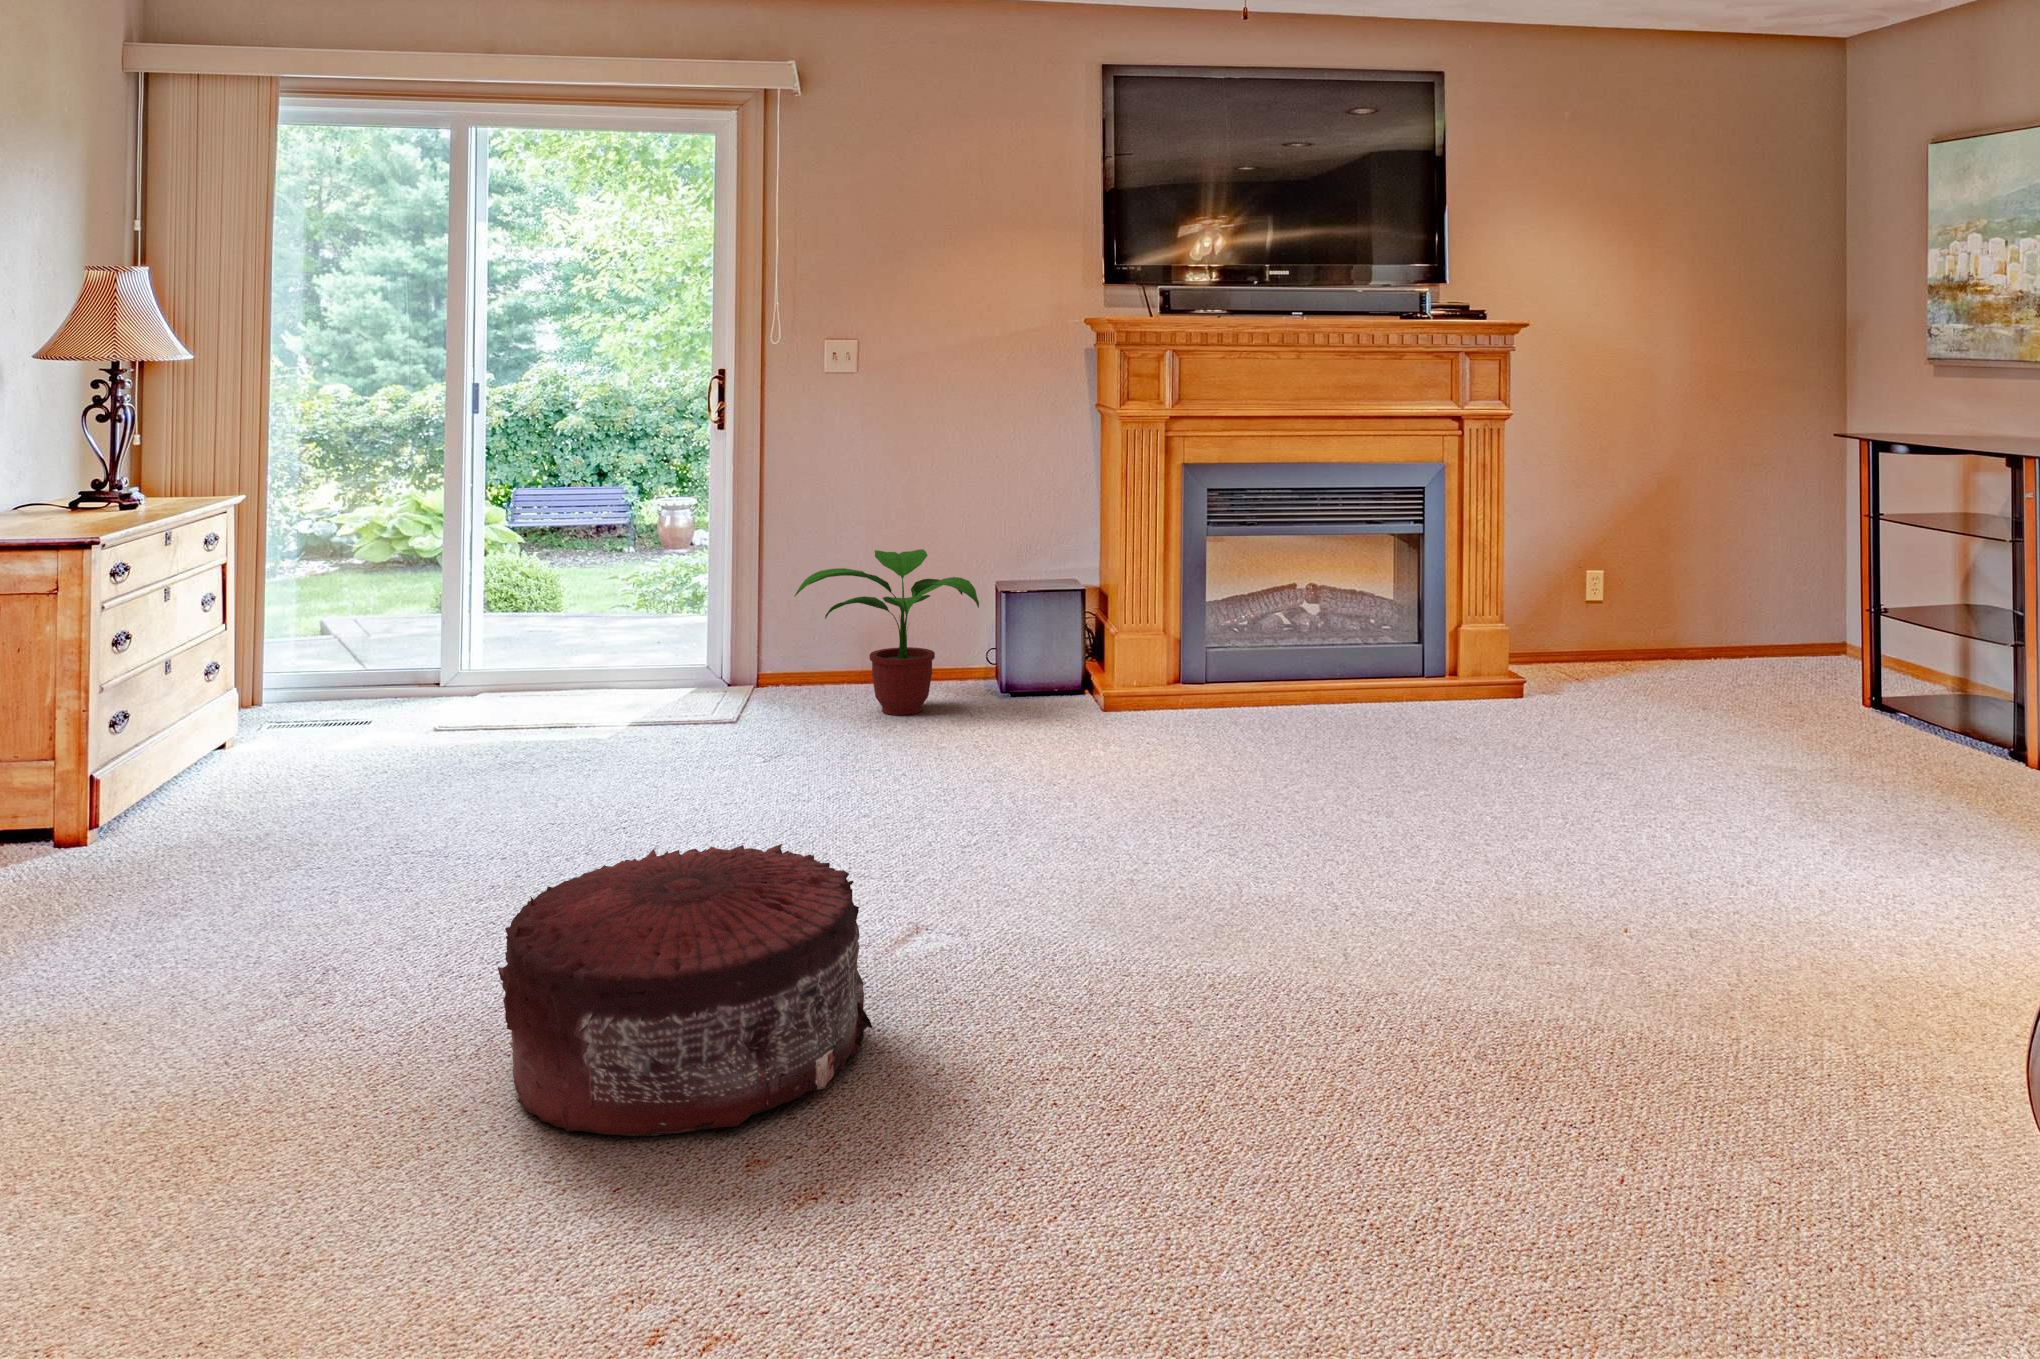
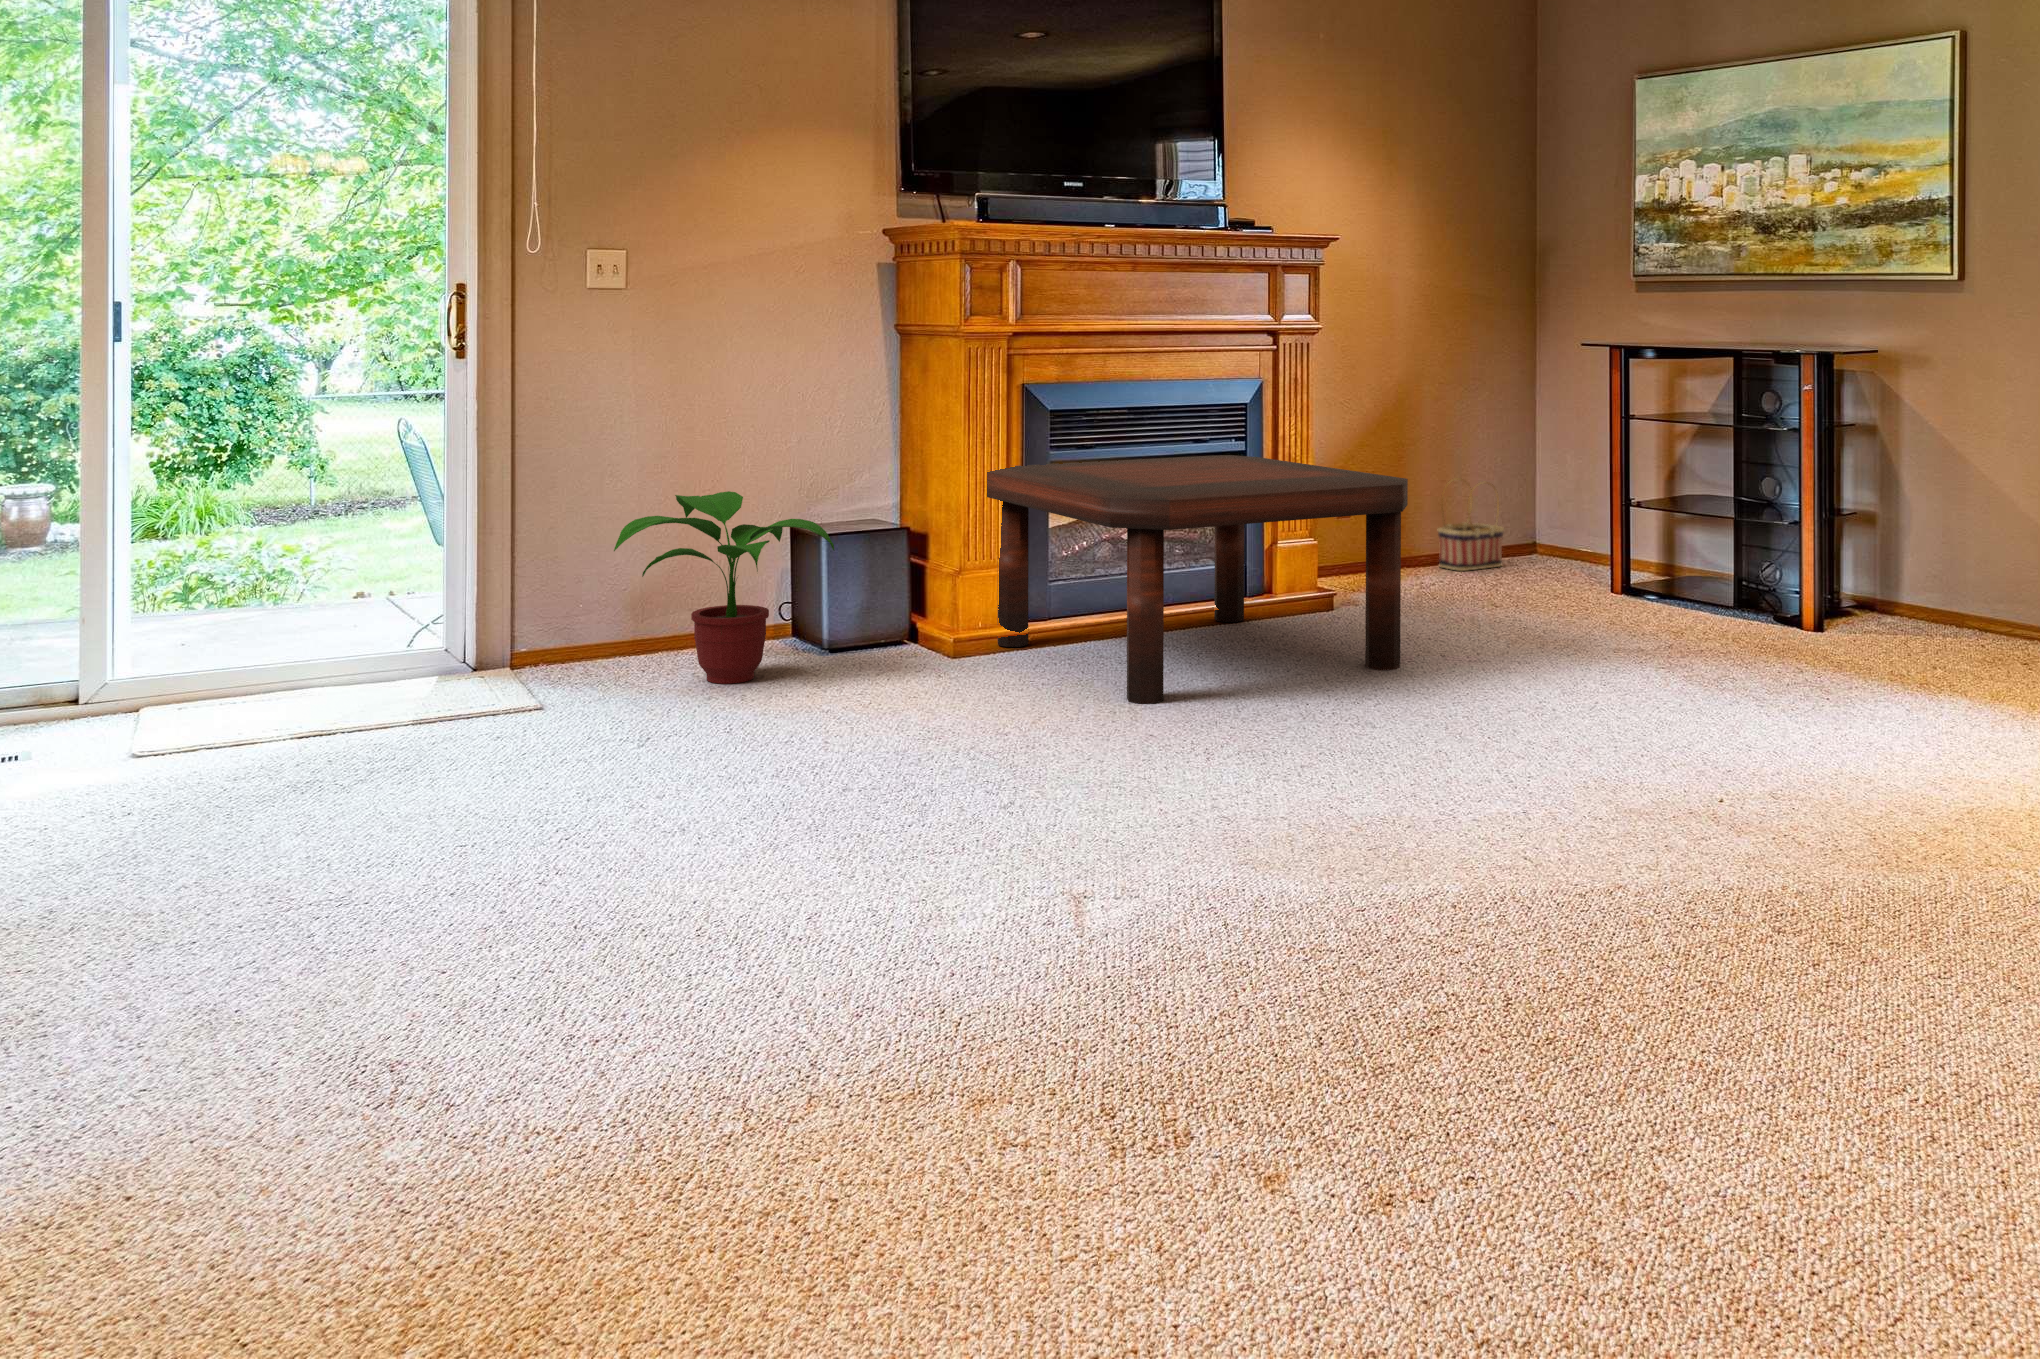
coffee table: none [1140,536,1510,772] -> present [987,455,1408,704]
basket: none [1701,568,1779,667] -> present [1438,479,1504,571]
pouf: present [498,844,873,1136] -> none [832,800,1266,1179]

